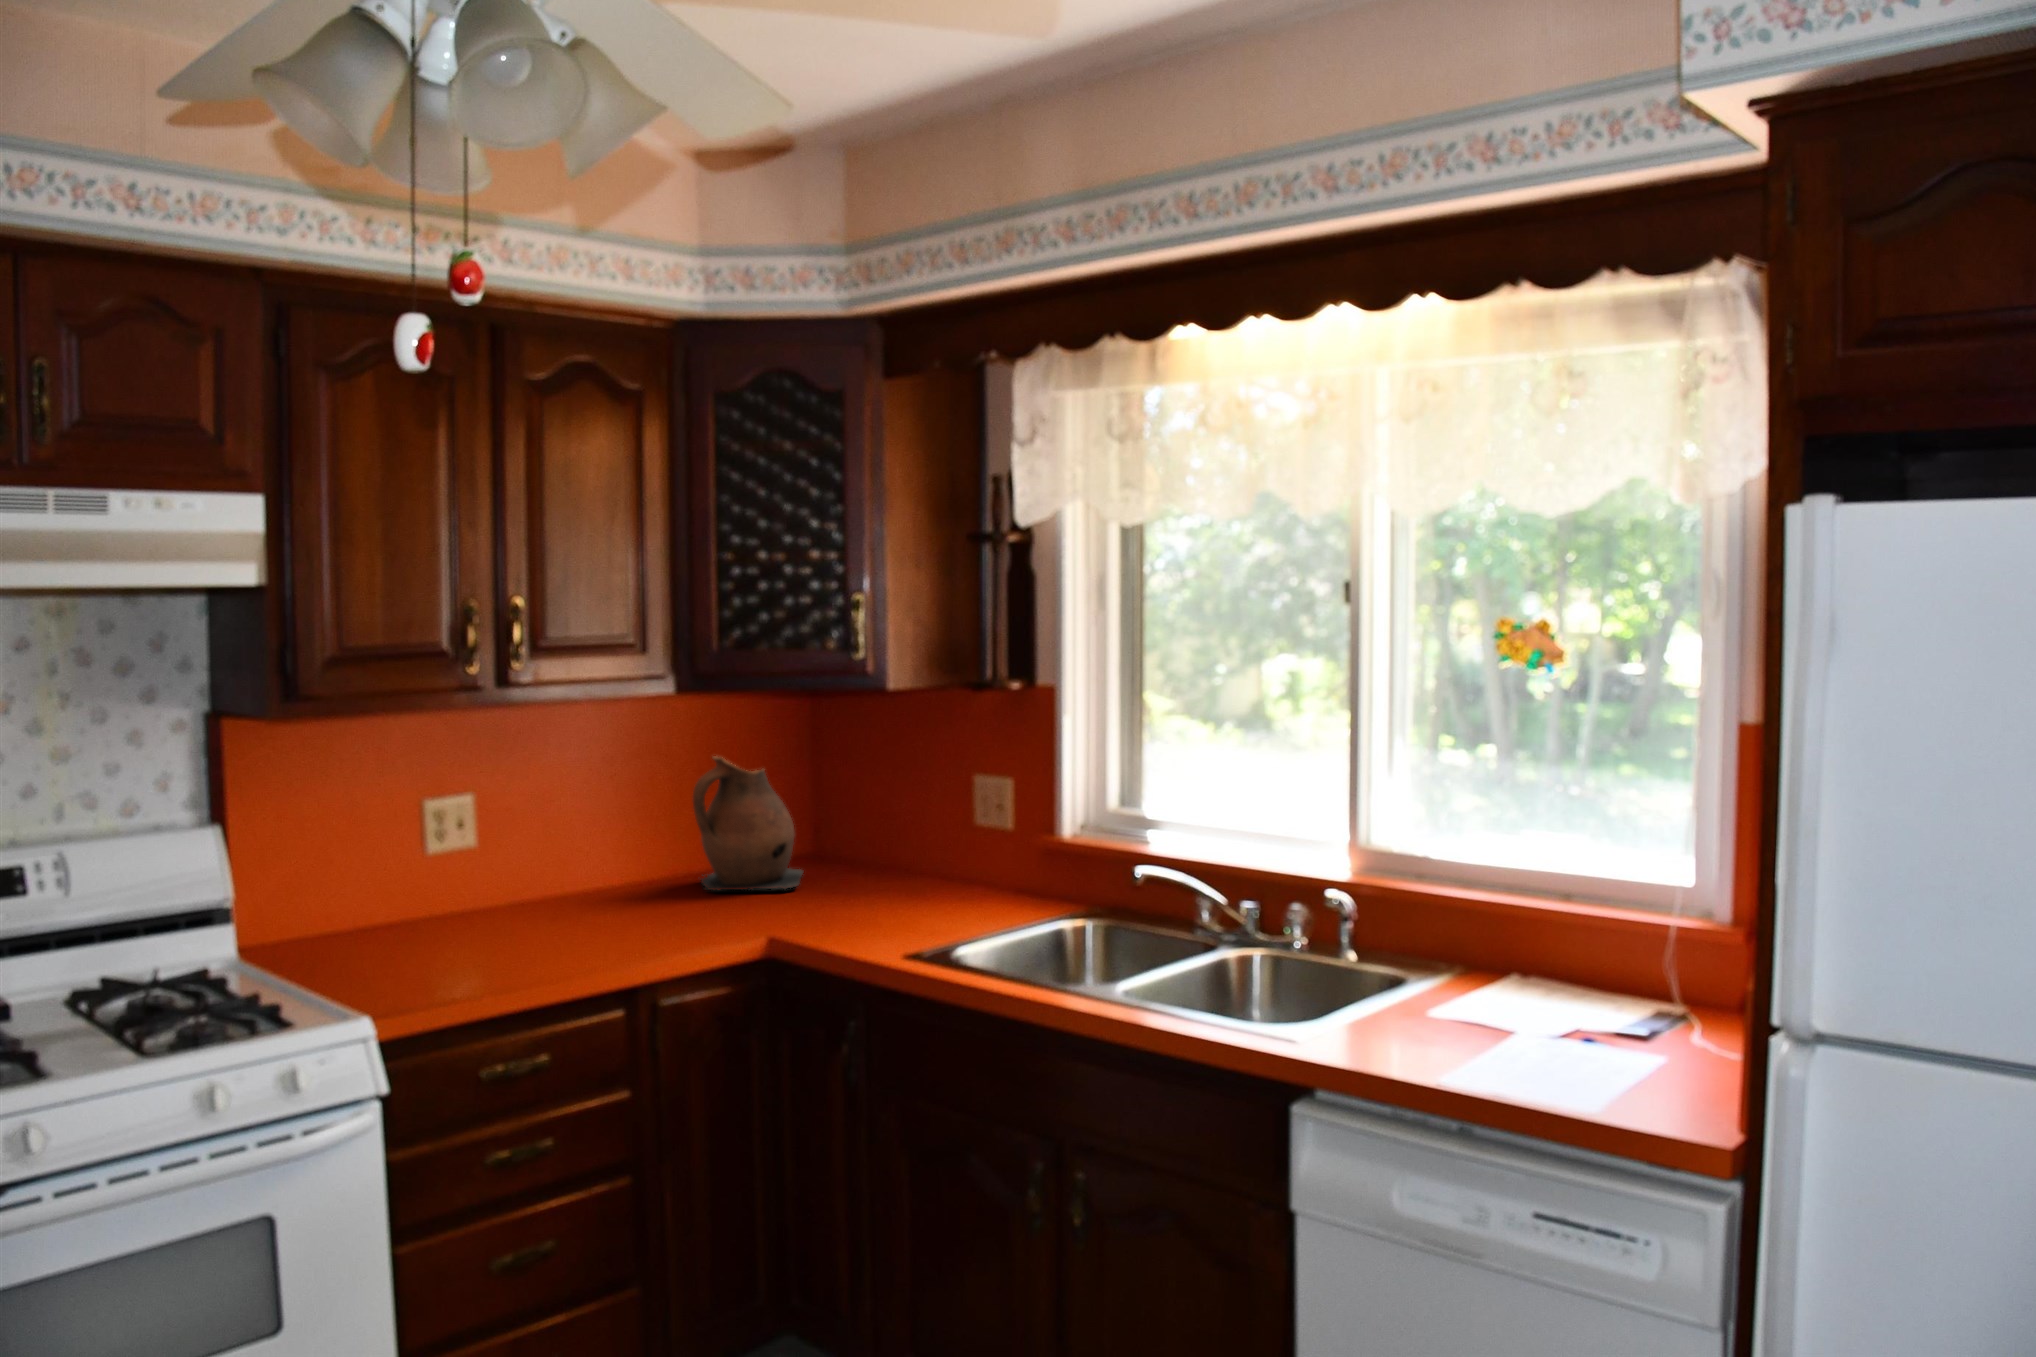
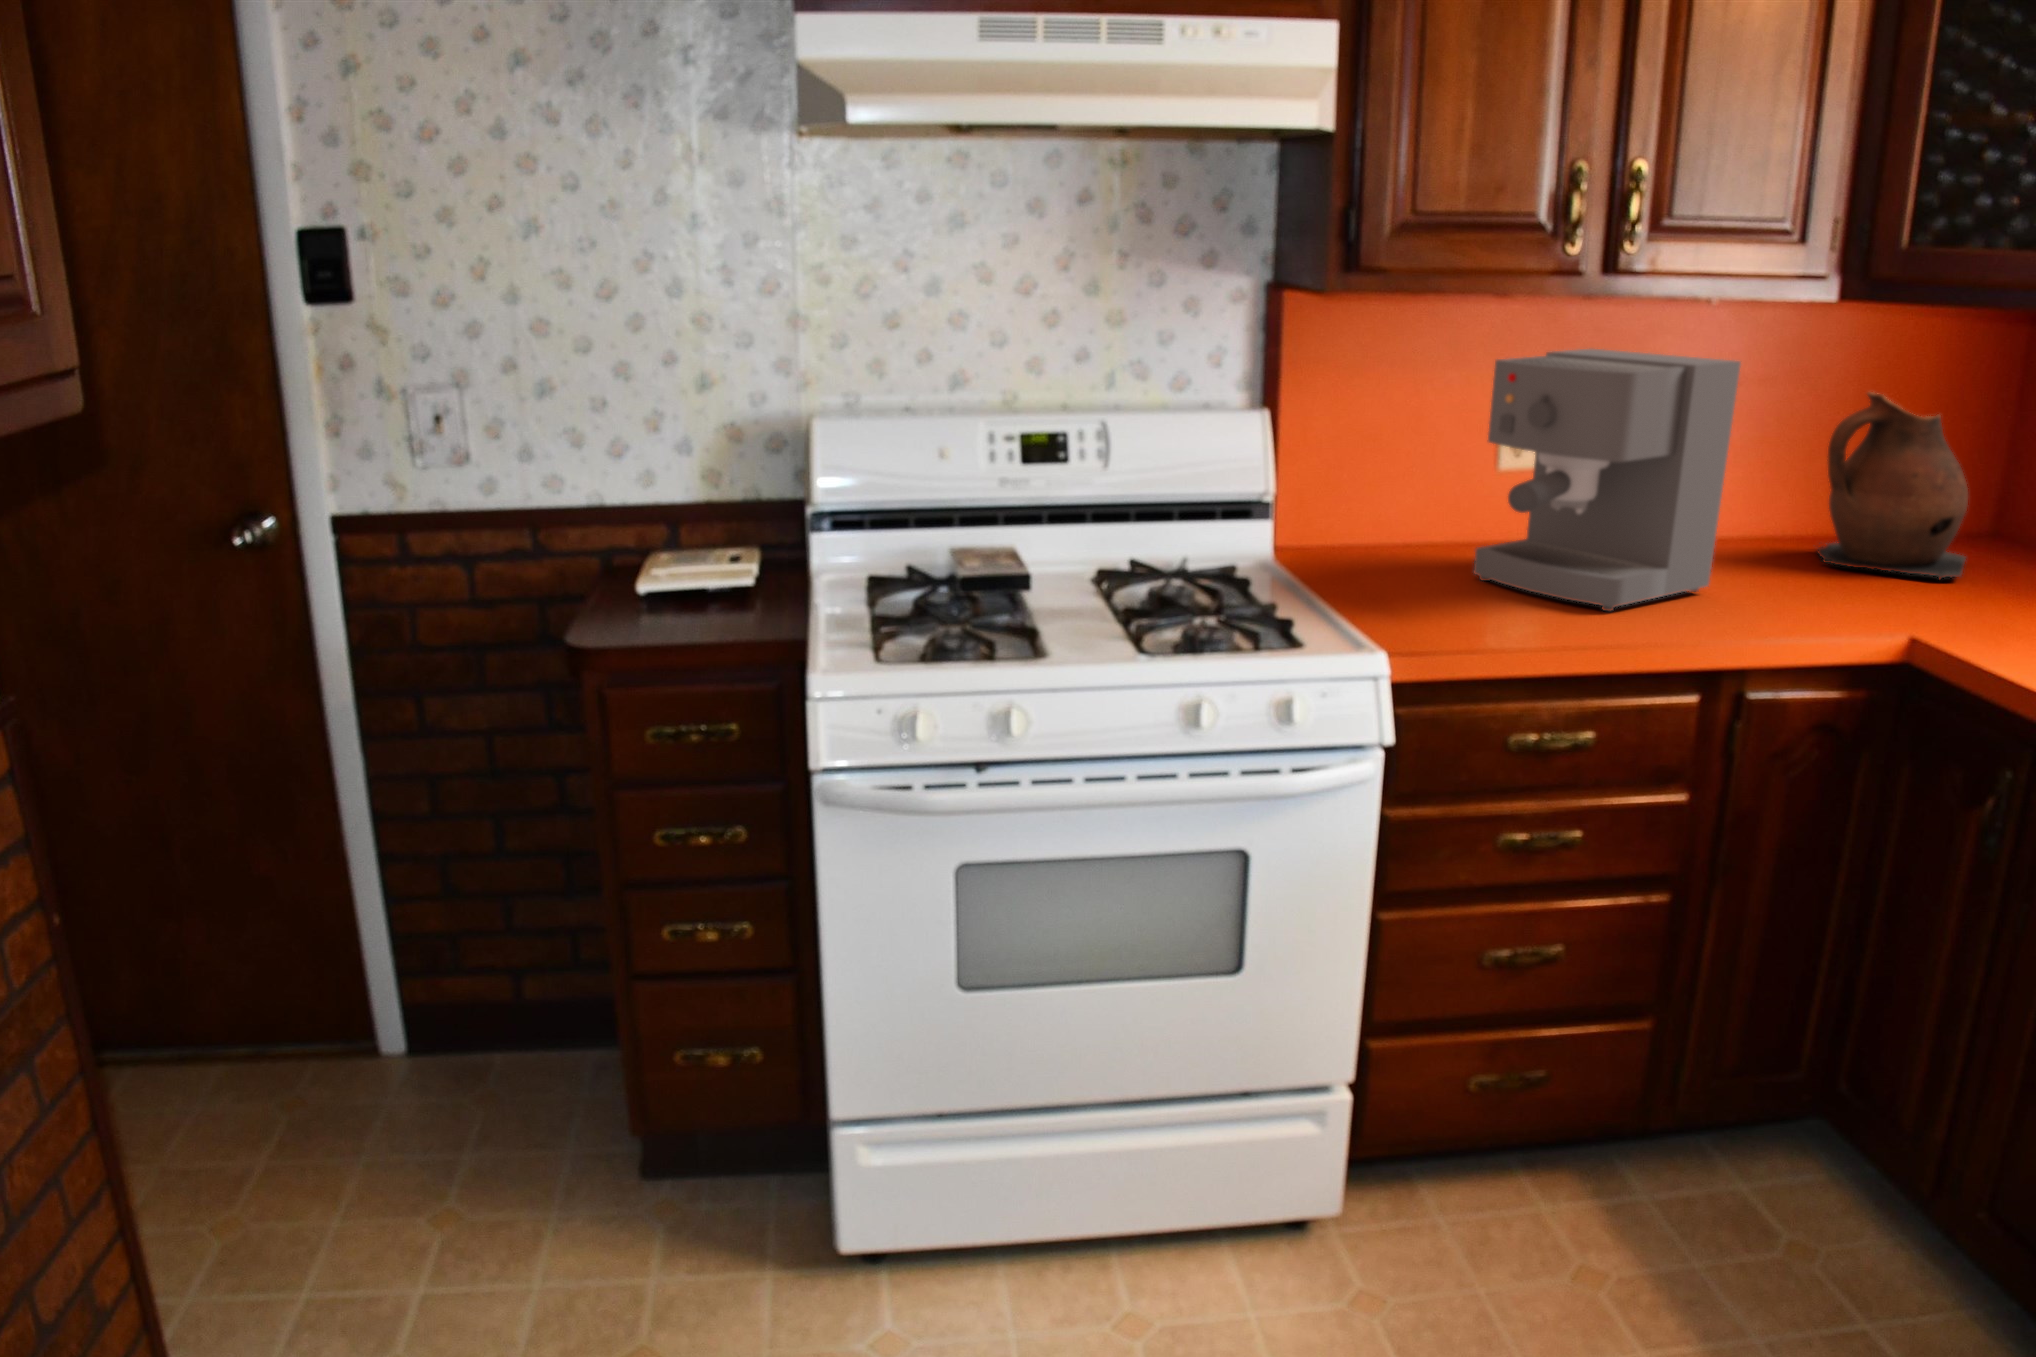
coffee maker: none [424,744,621,953] -> present [1474,349,1741,611]

